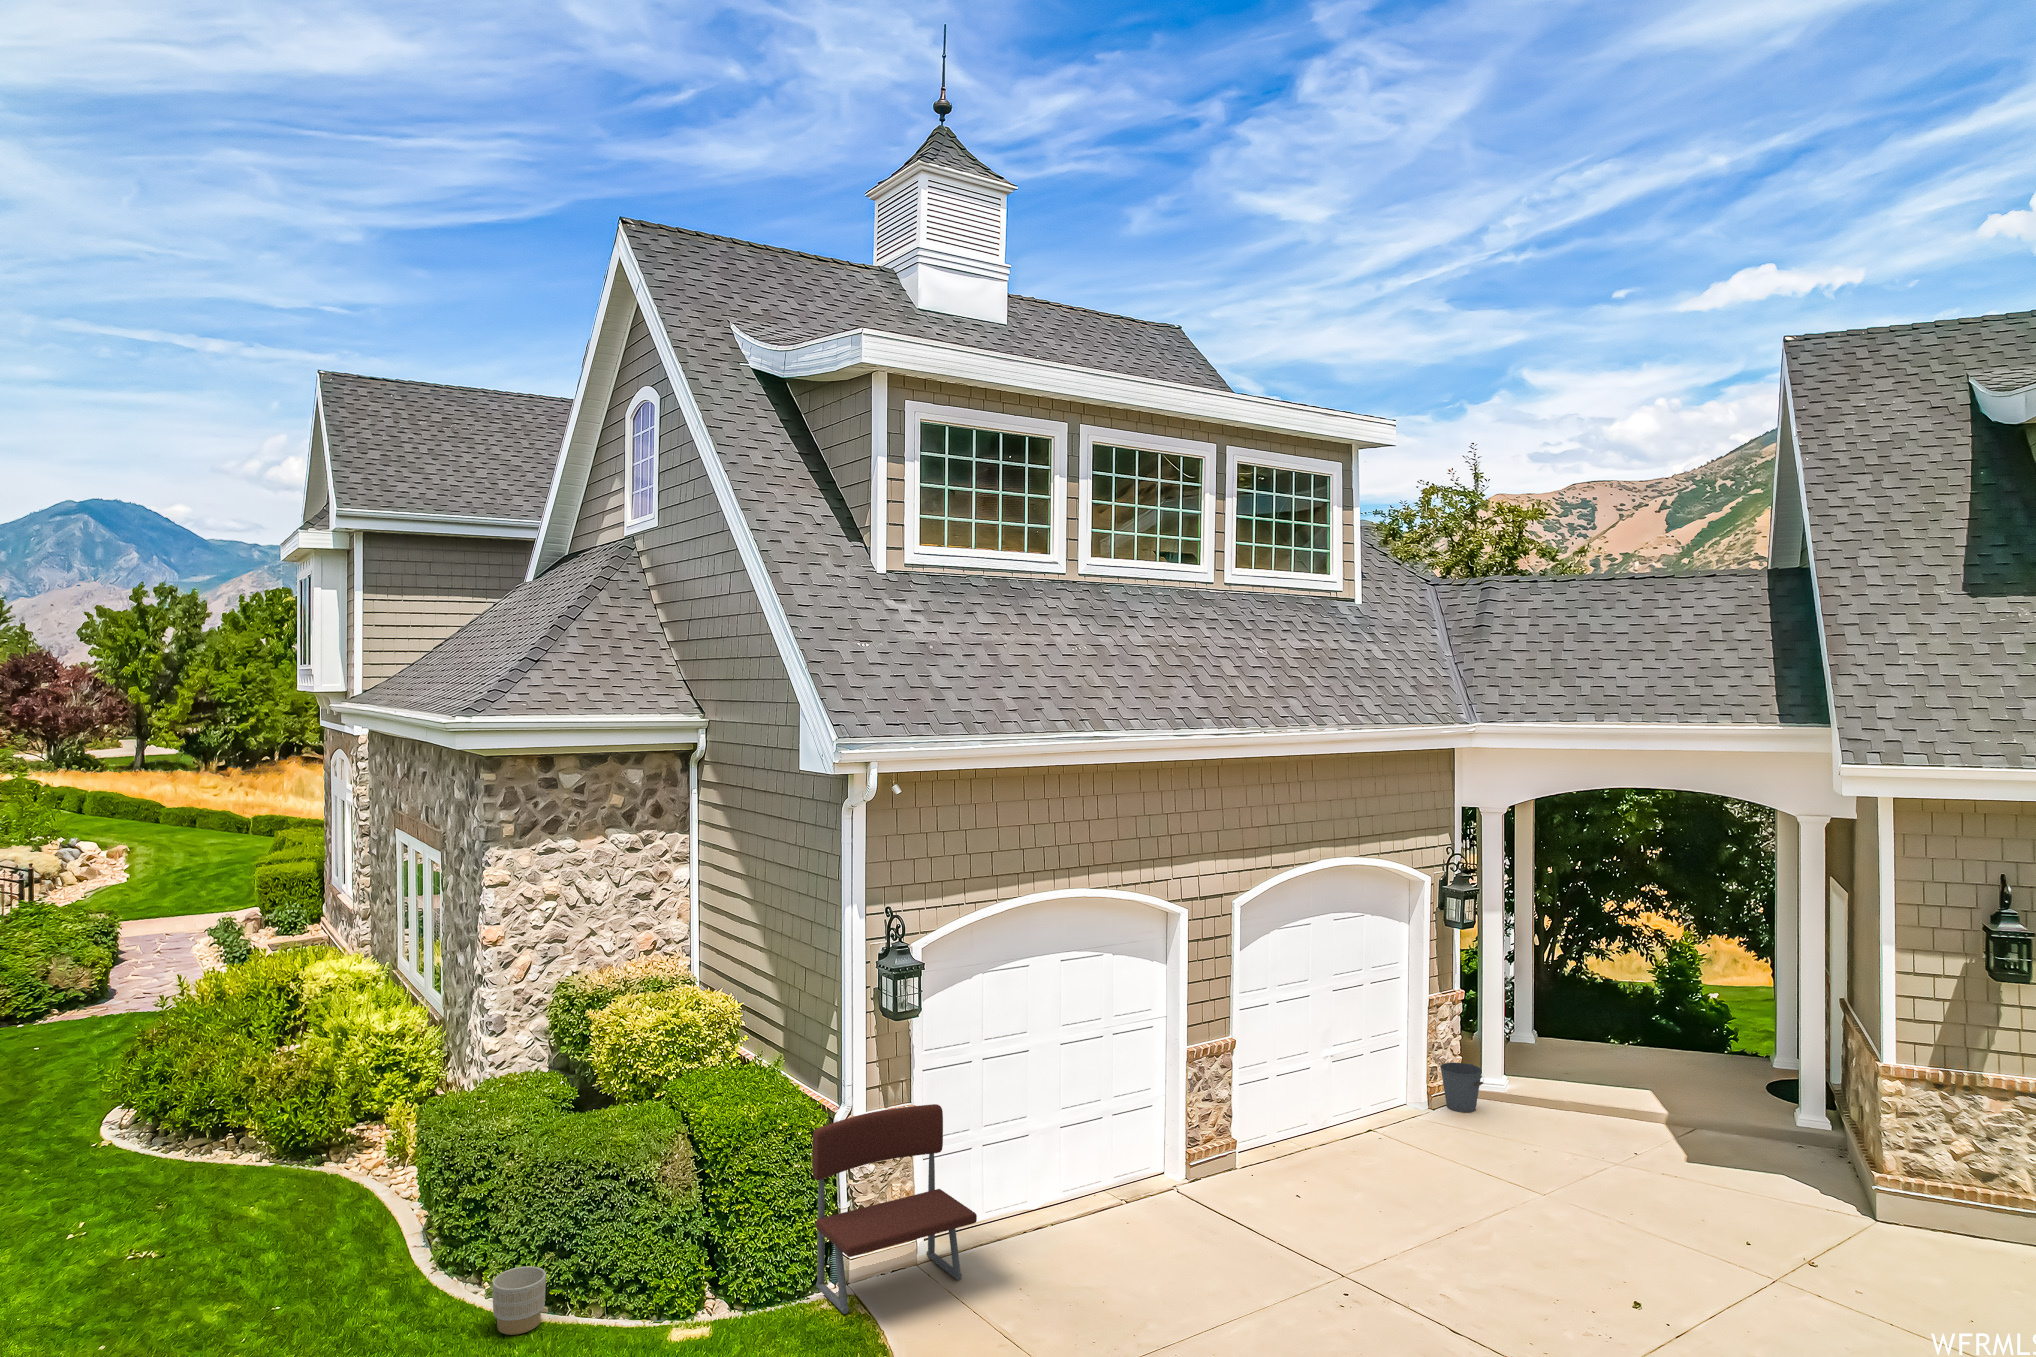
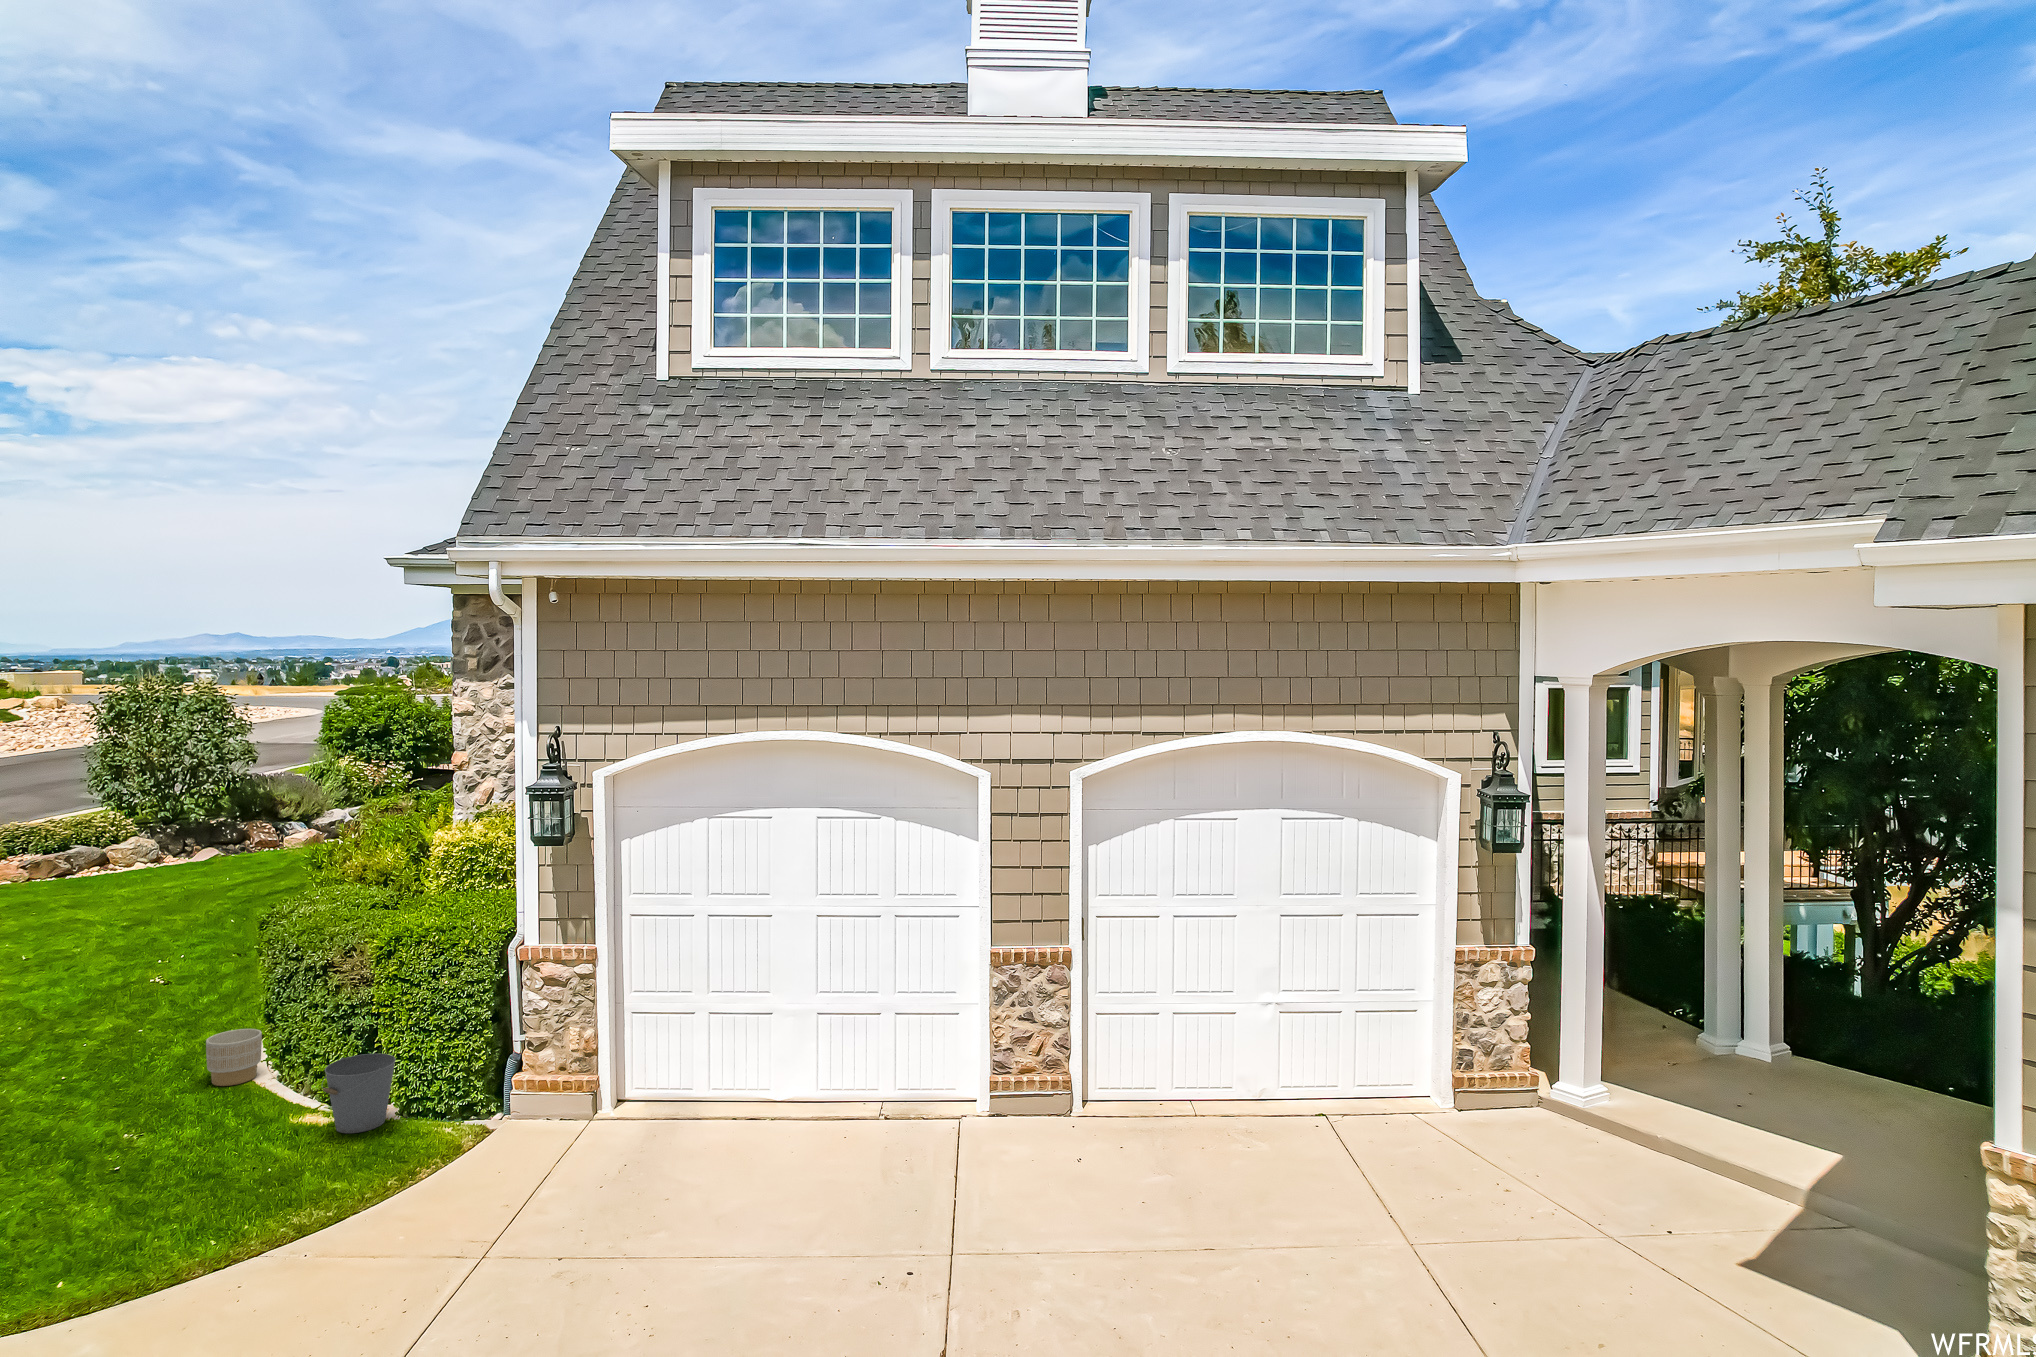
bucket: present [1440,1063,1483,1112] -> present [323,1054,396,1133]
bench: present [812,1104,977,1314] -> none [404,944,602,1144]

